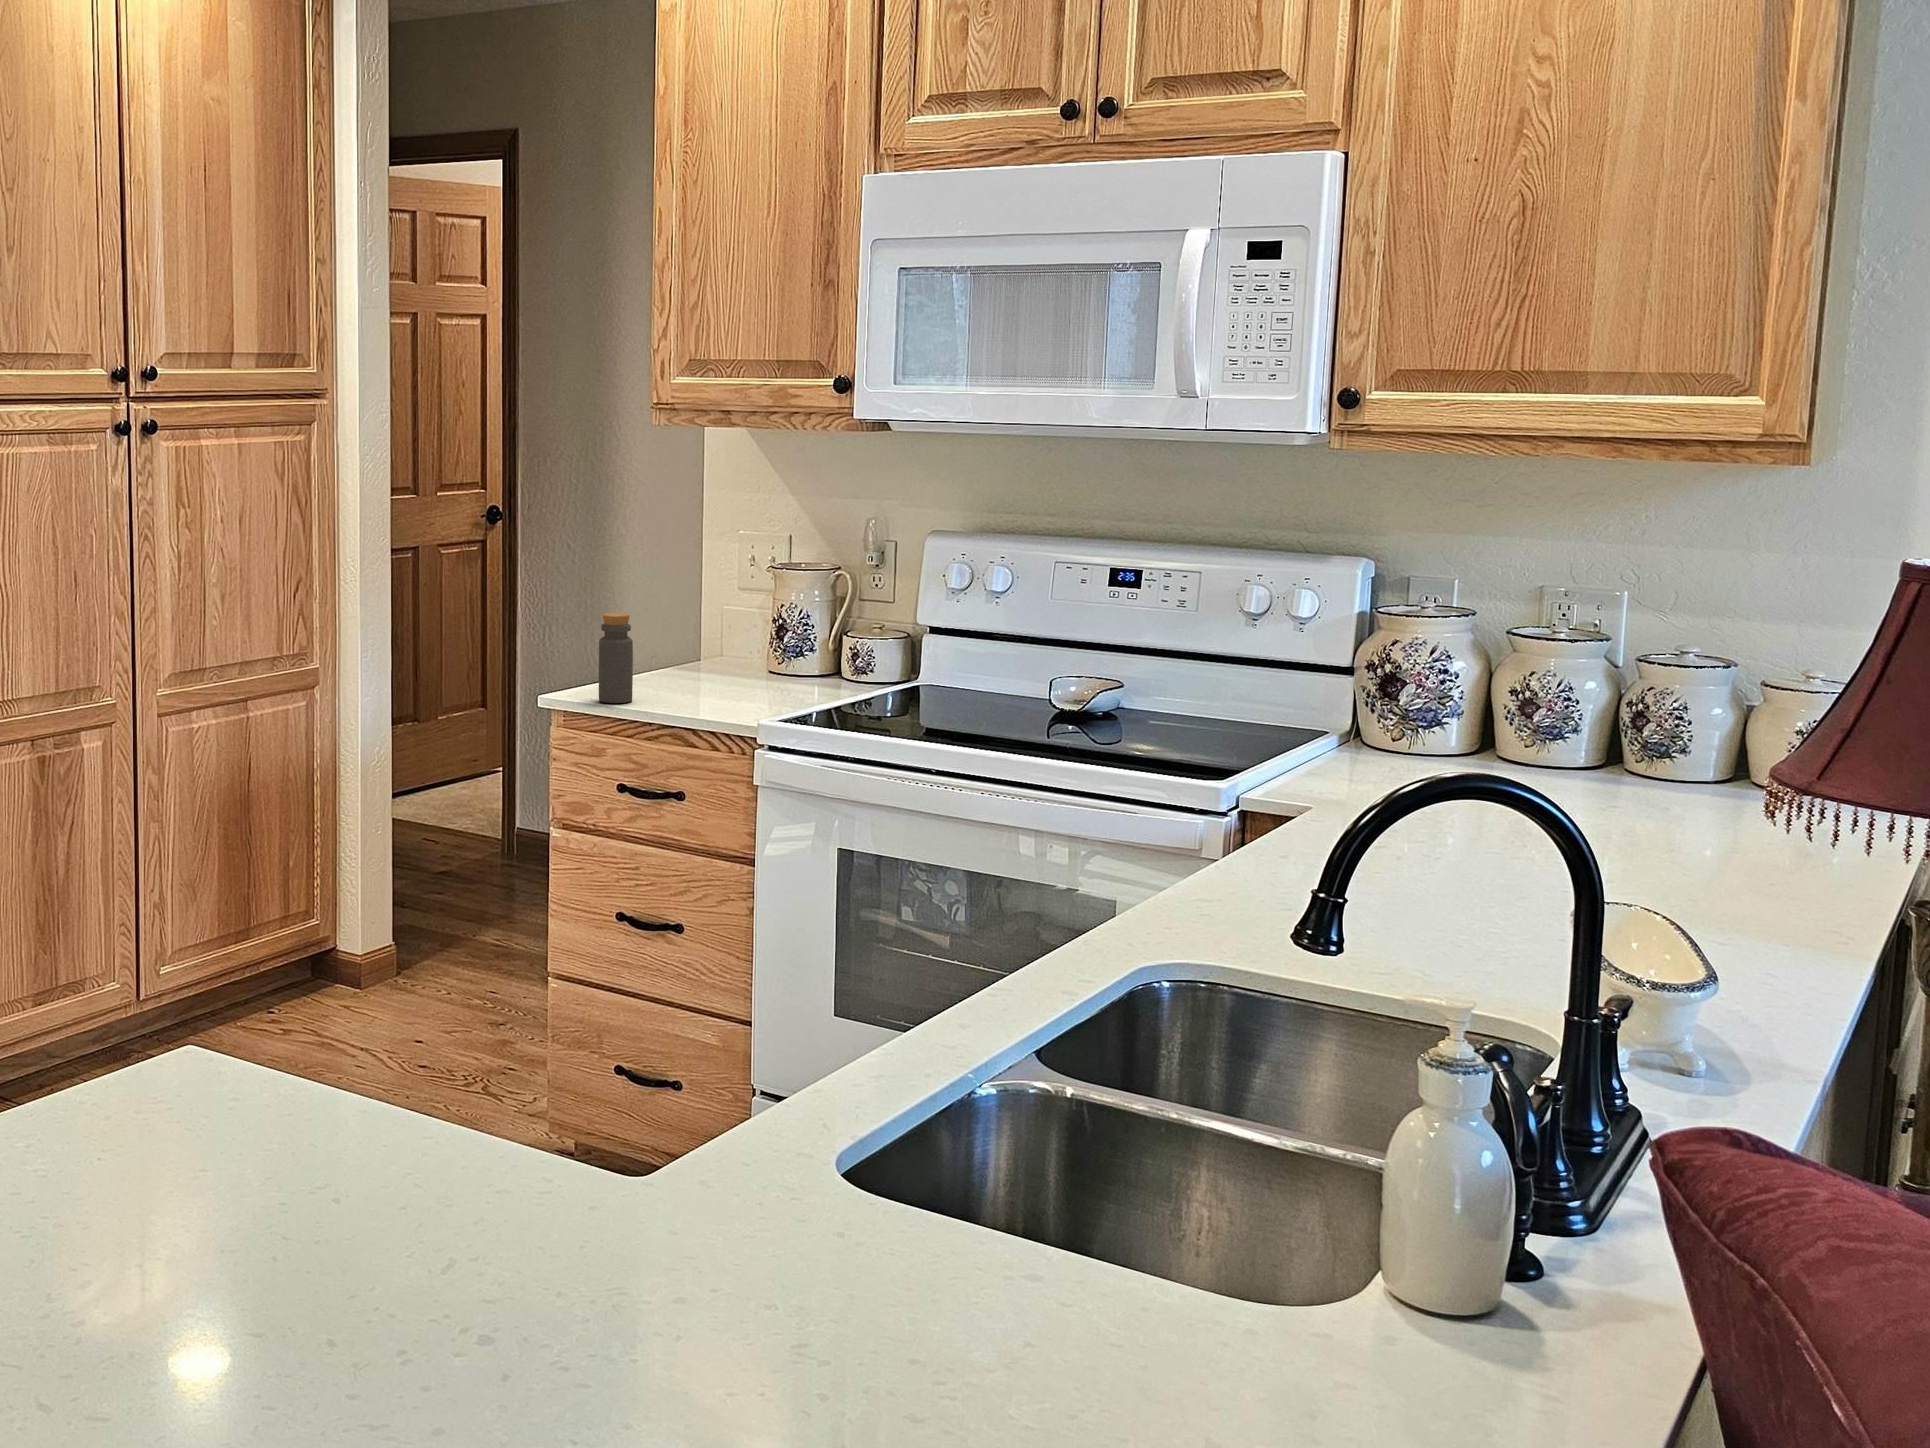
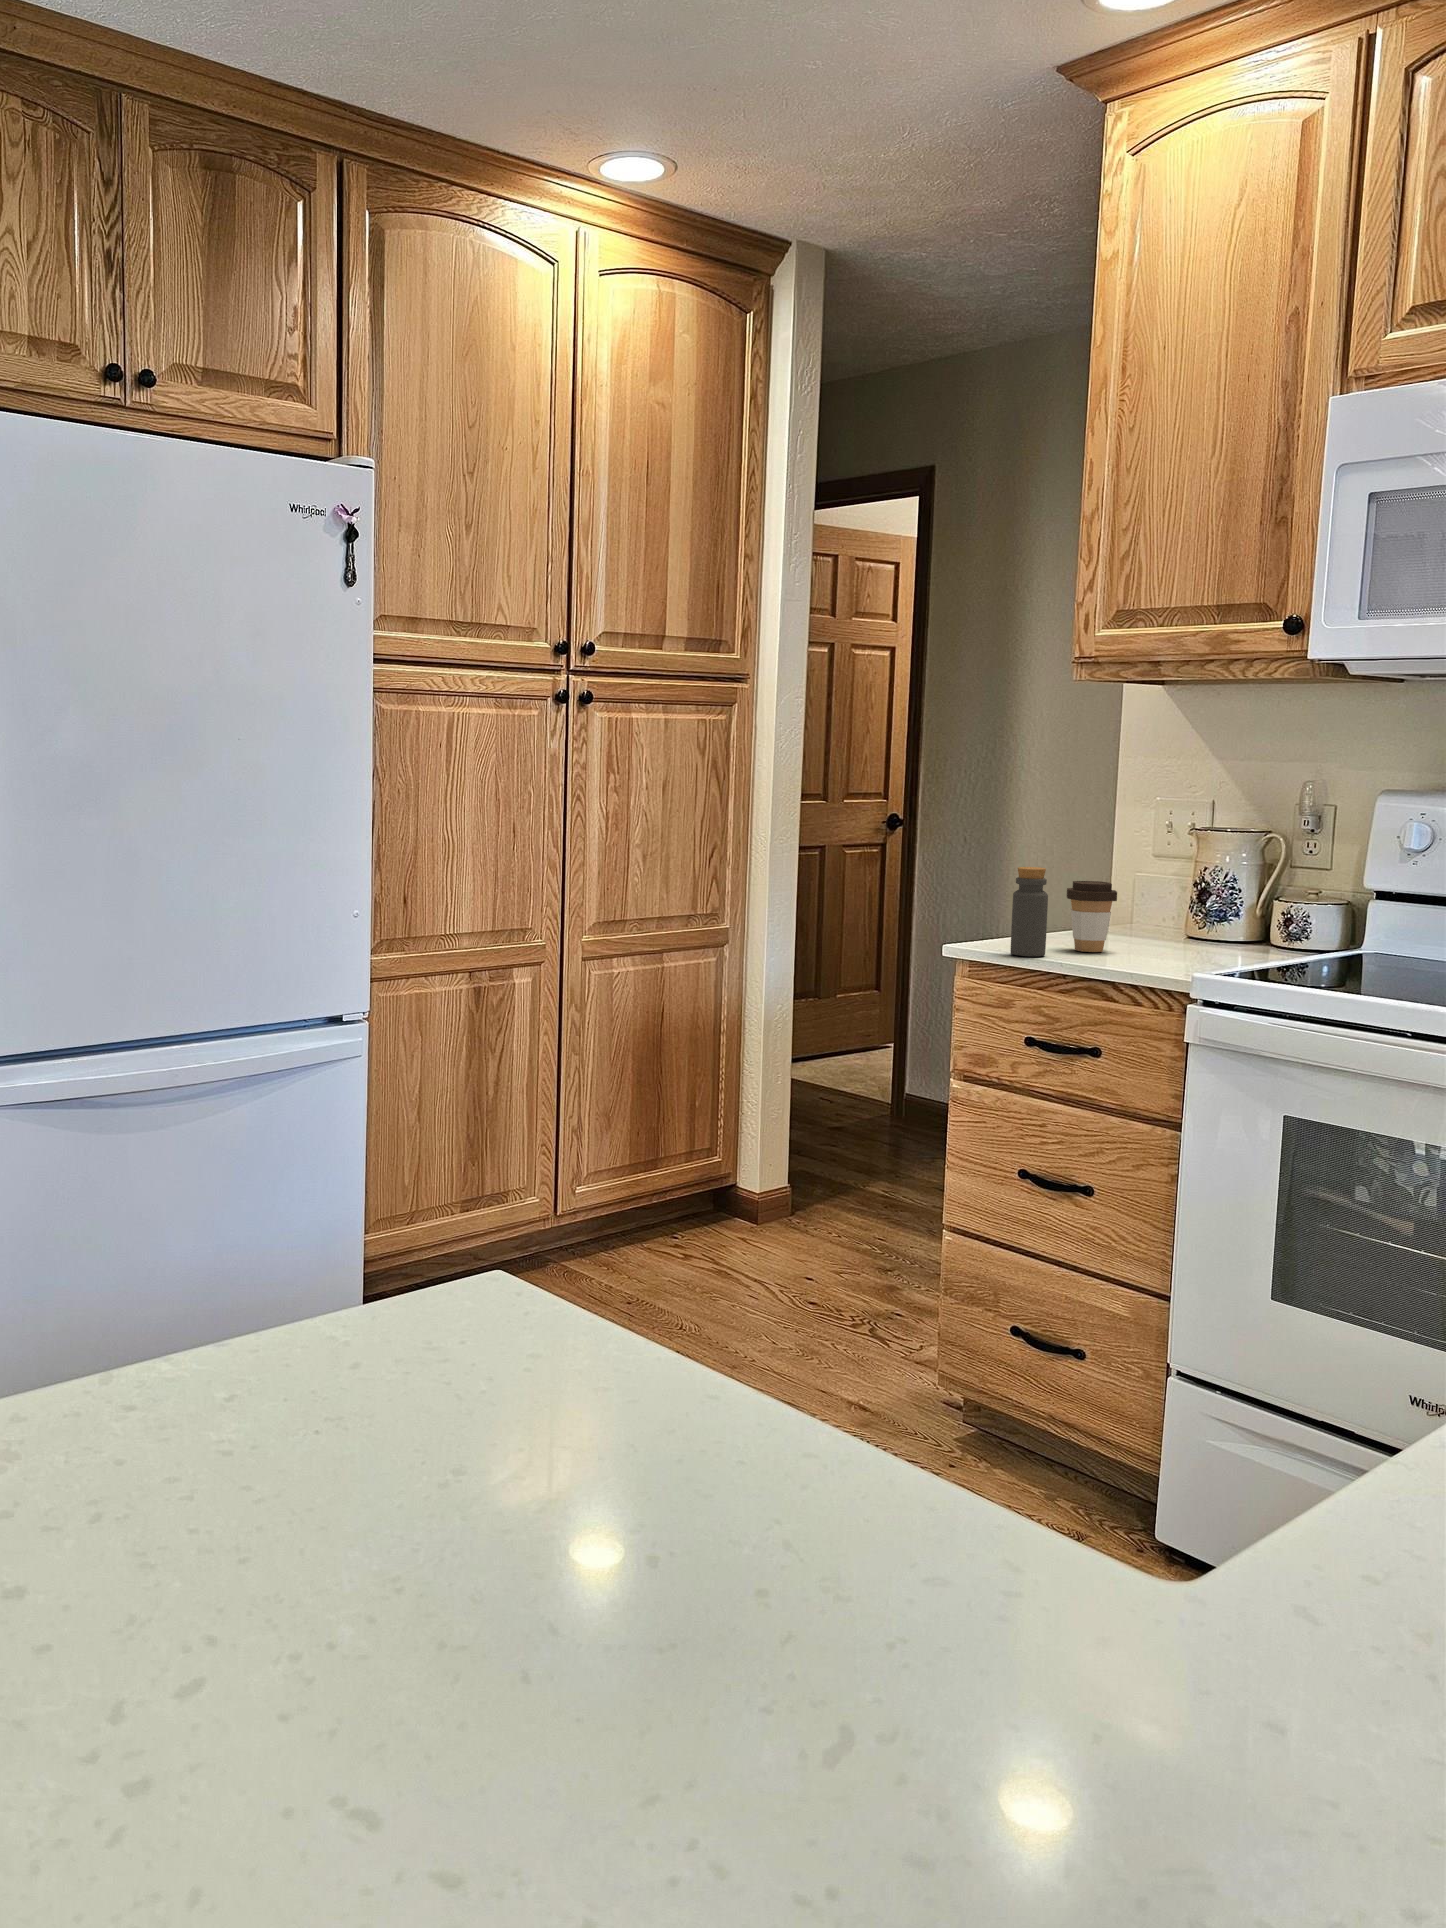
coffee cup: none [653,622,700,694] -> present [1067,881,1117,952]

